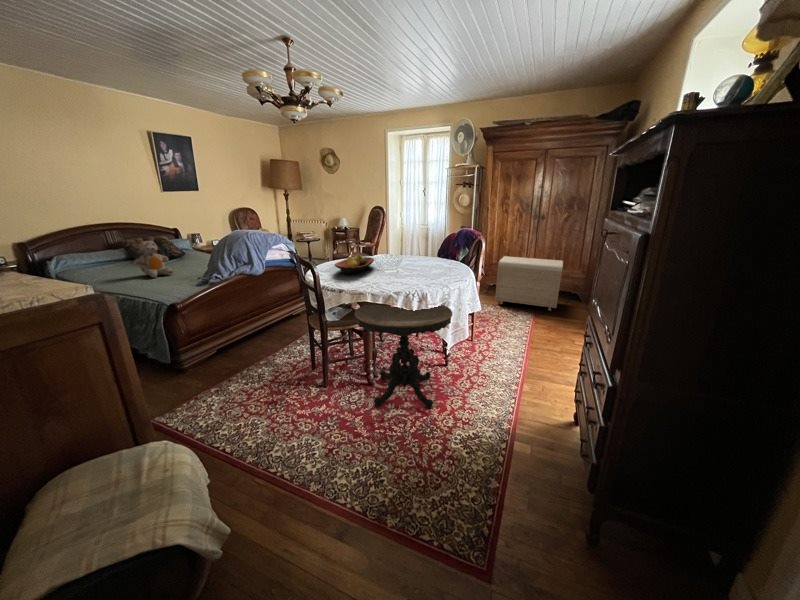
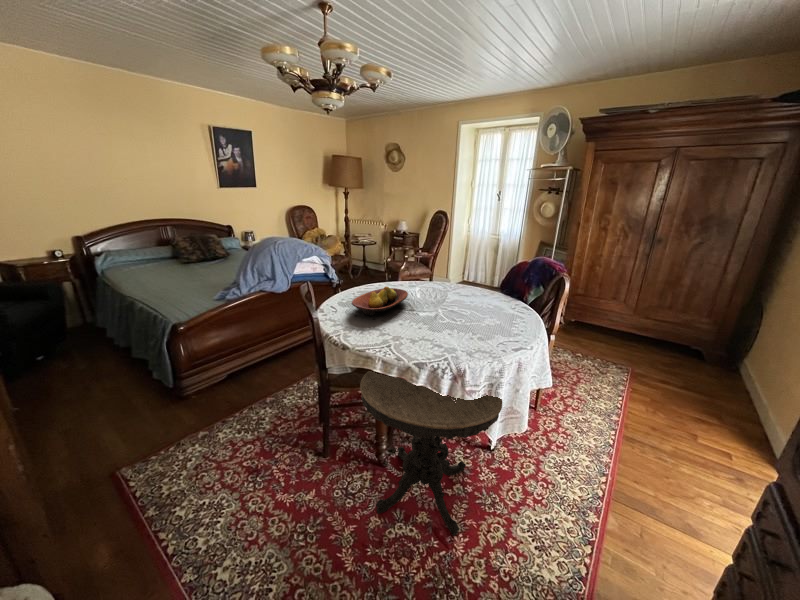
stuffed bear: present [133,237,173,278] -> none [165,240,204,284]
storage bench: present [495,256,563,311] -> none [574,287,684,371]

